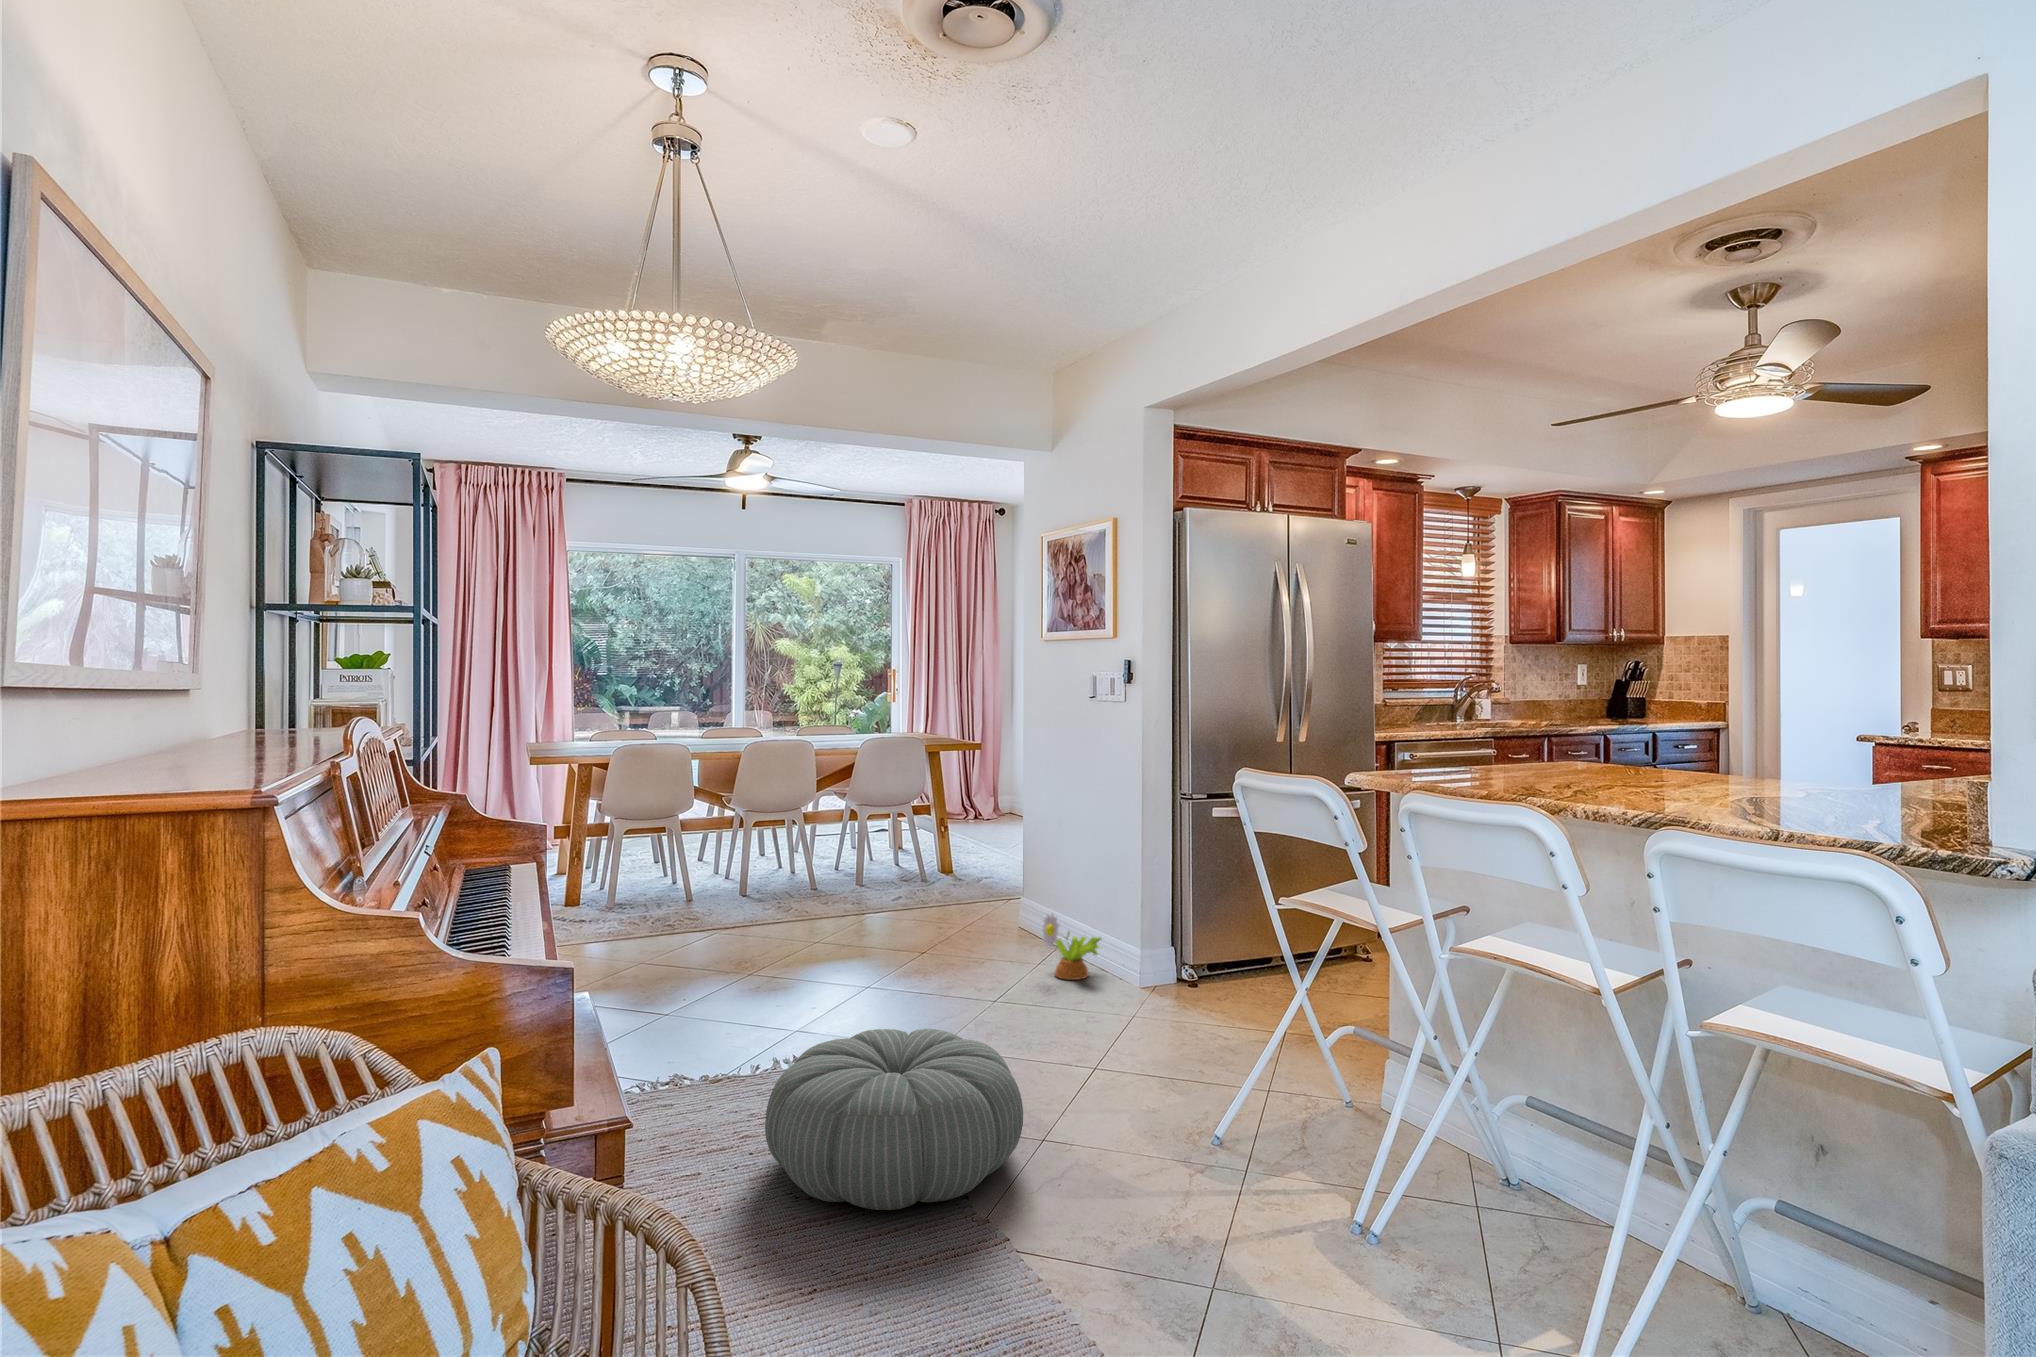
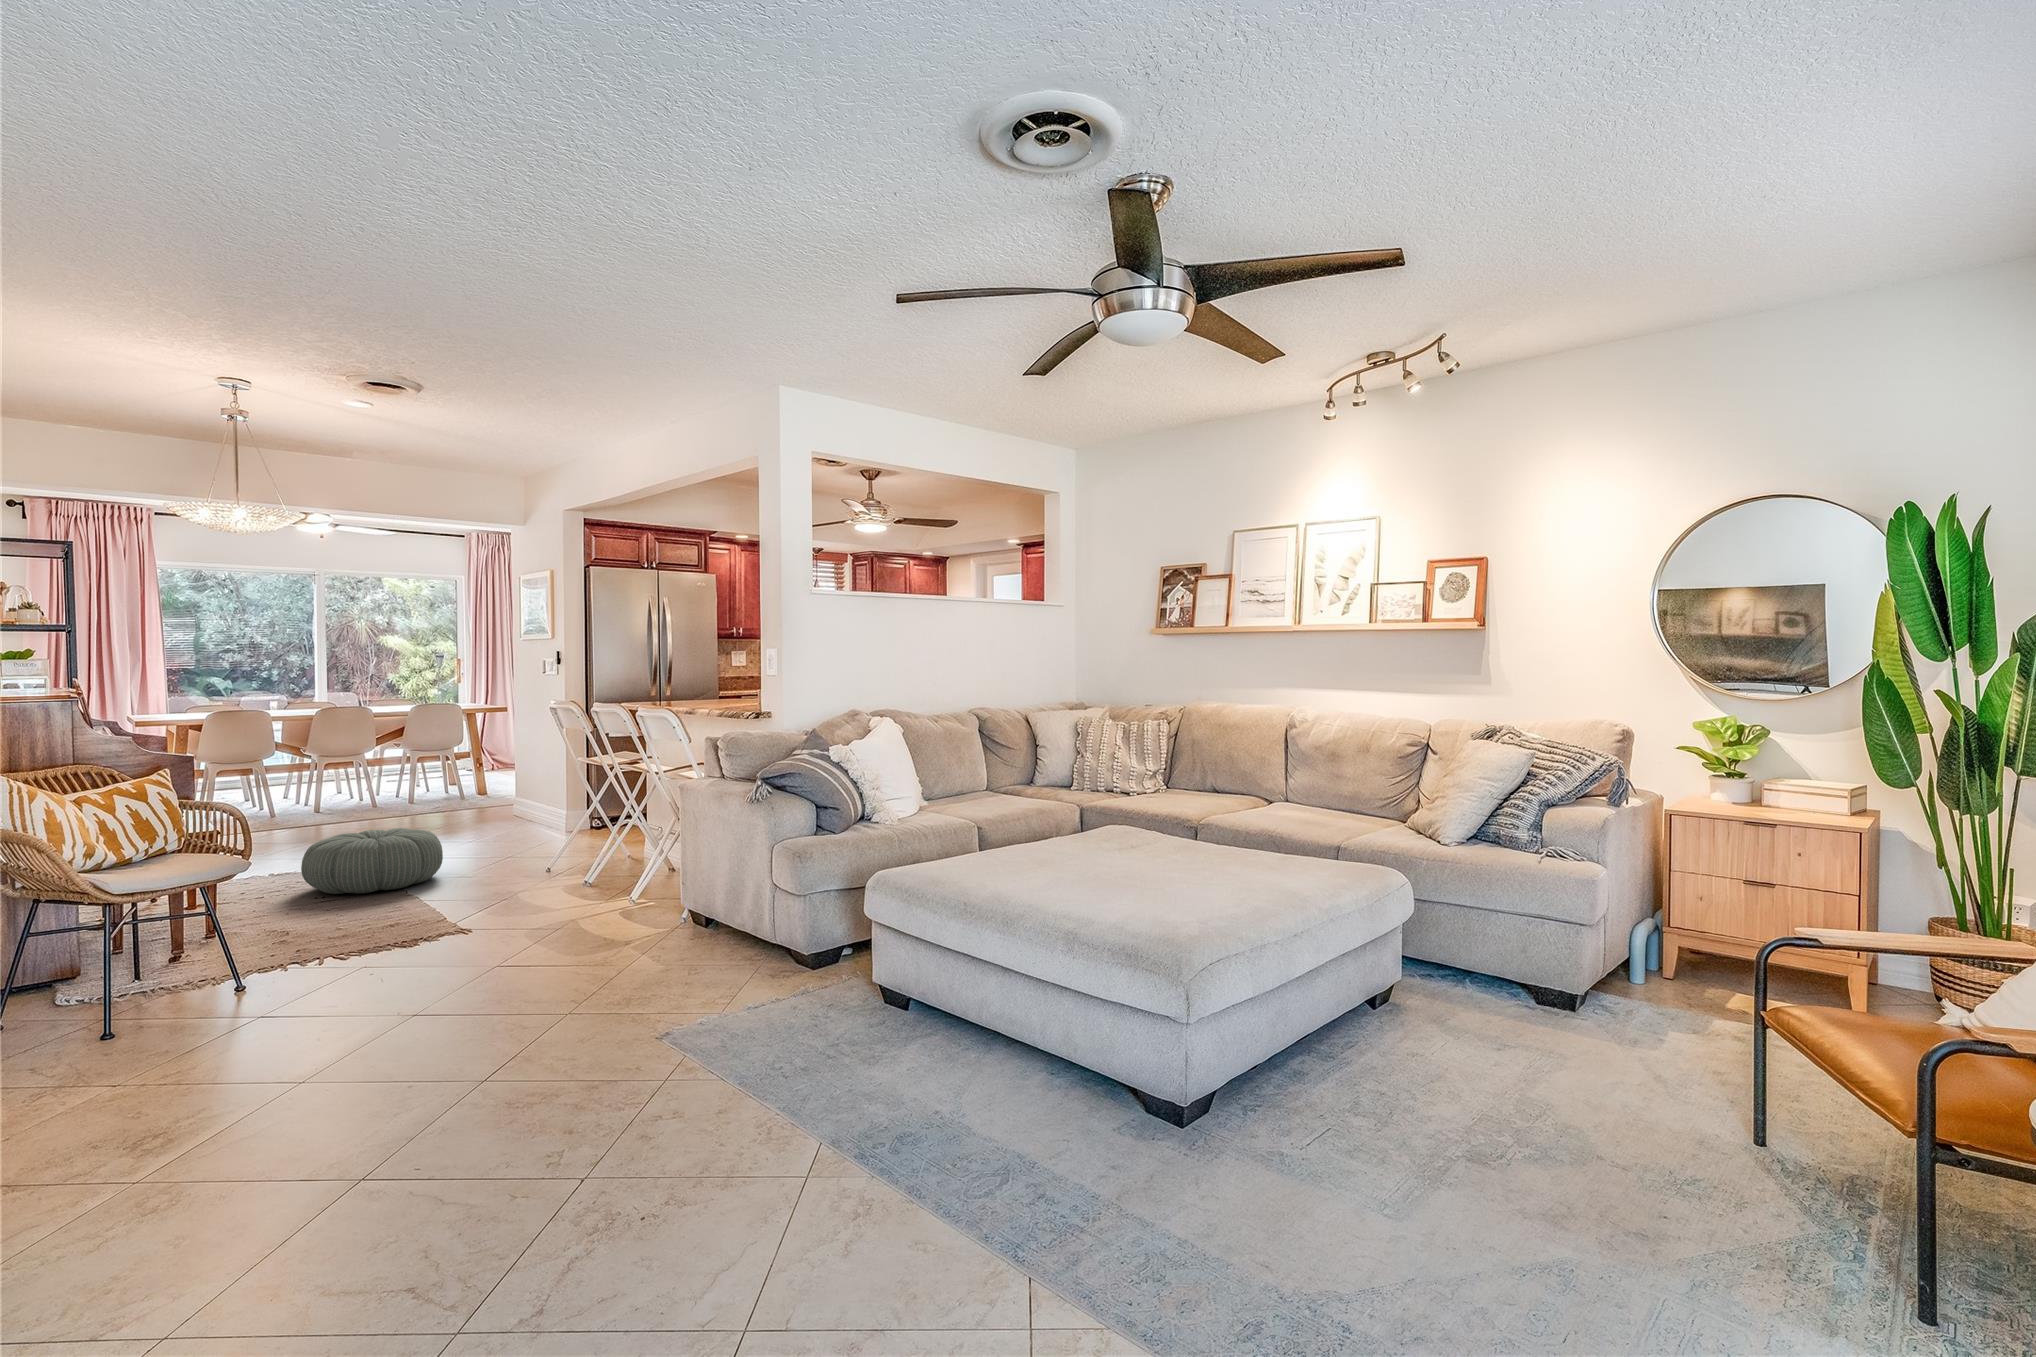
decorative plant: present [1043,914,1102,980] -> none [510,793,549,830]

